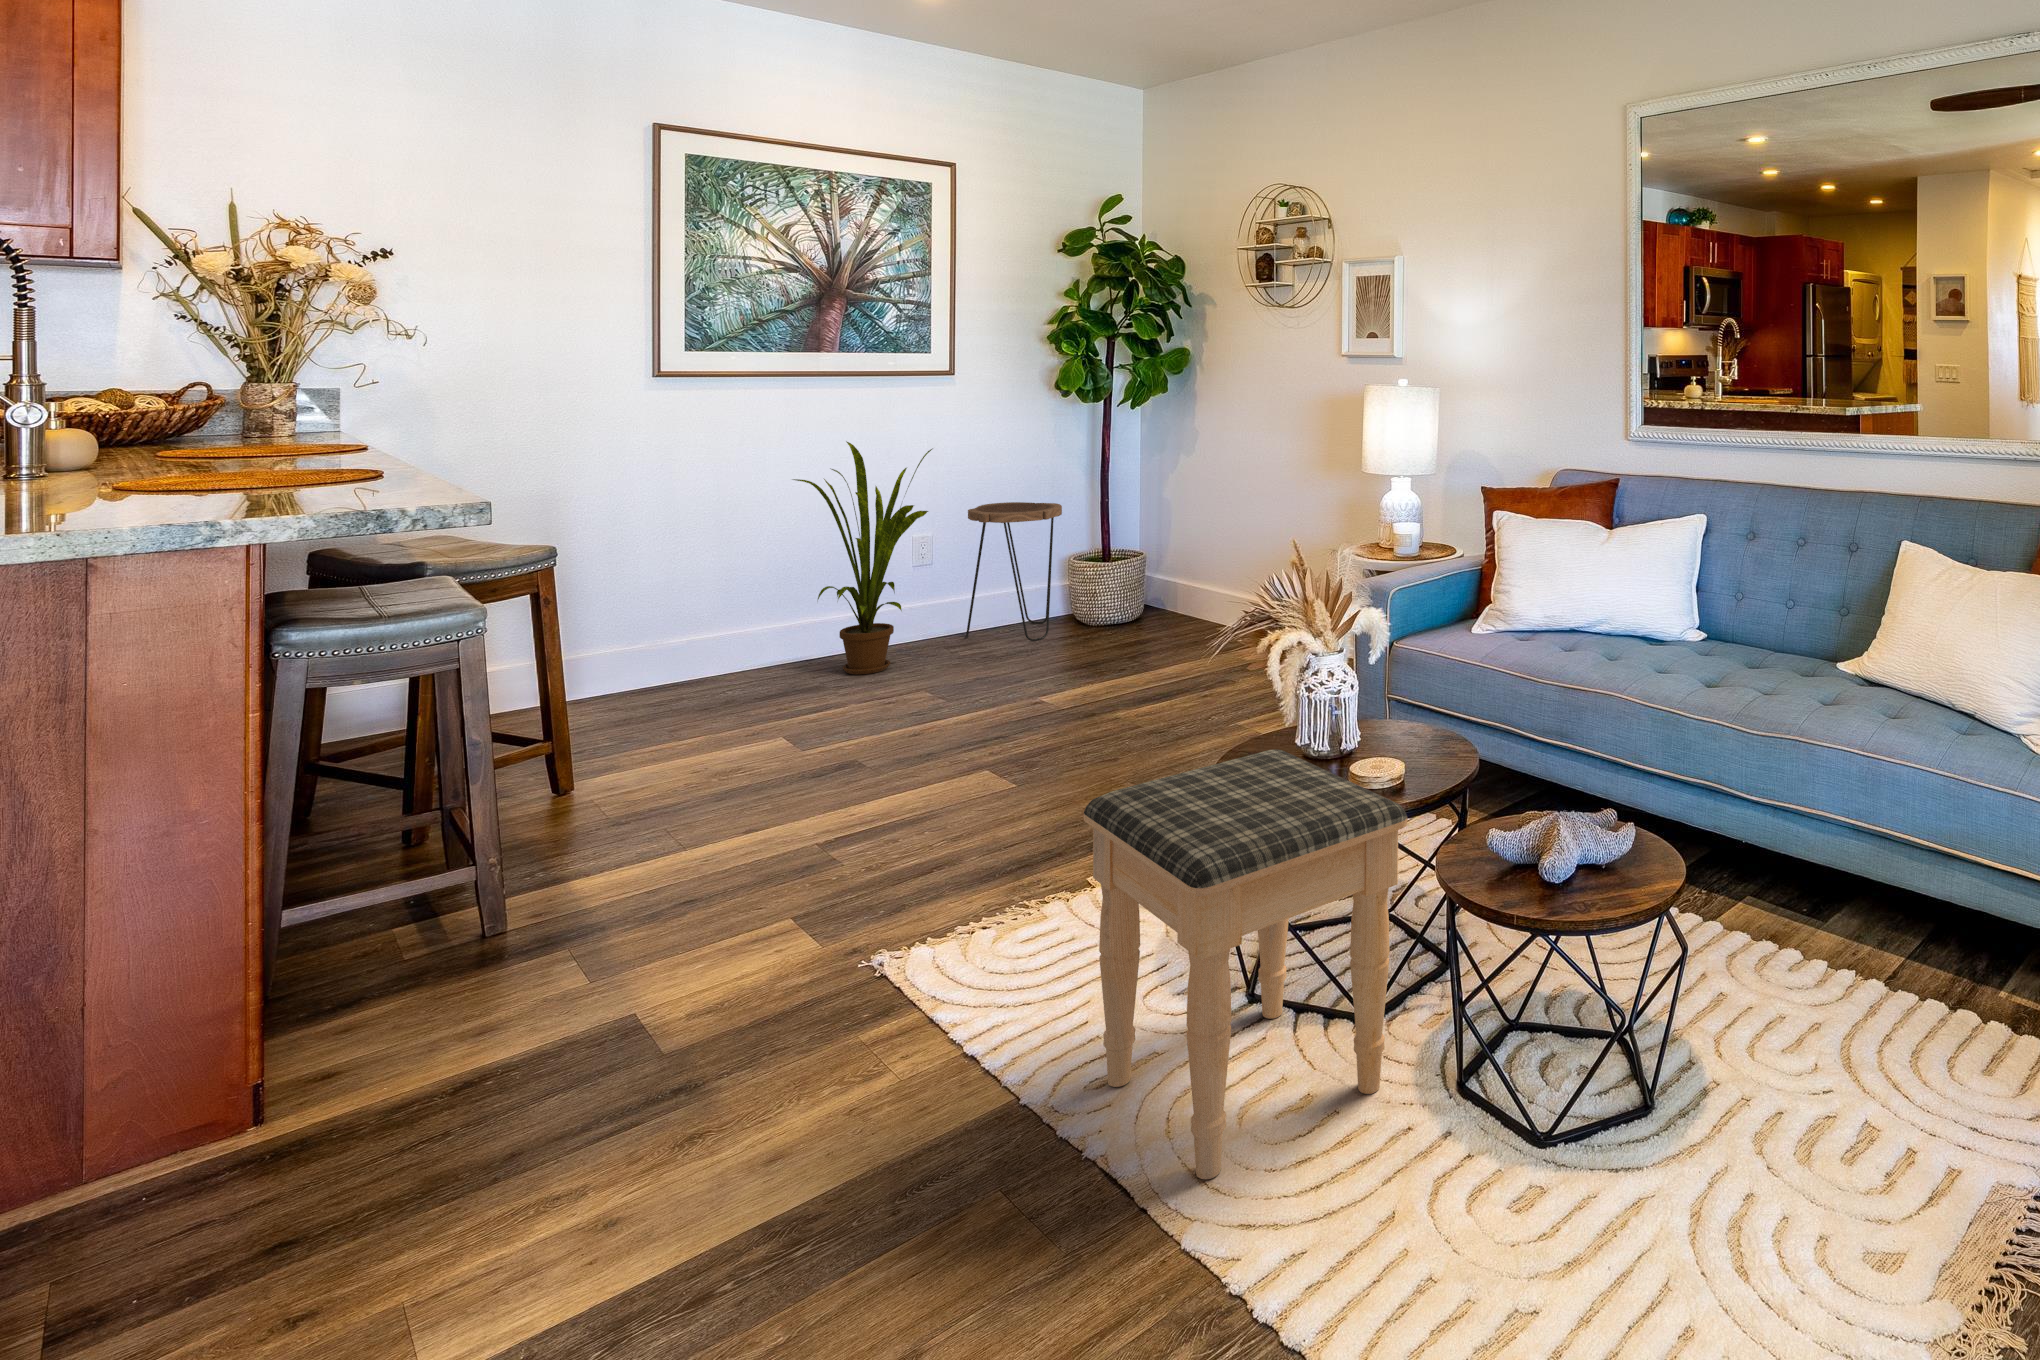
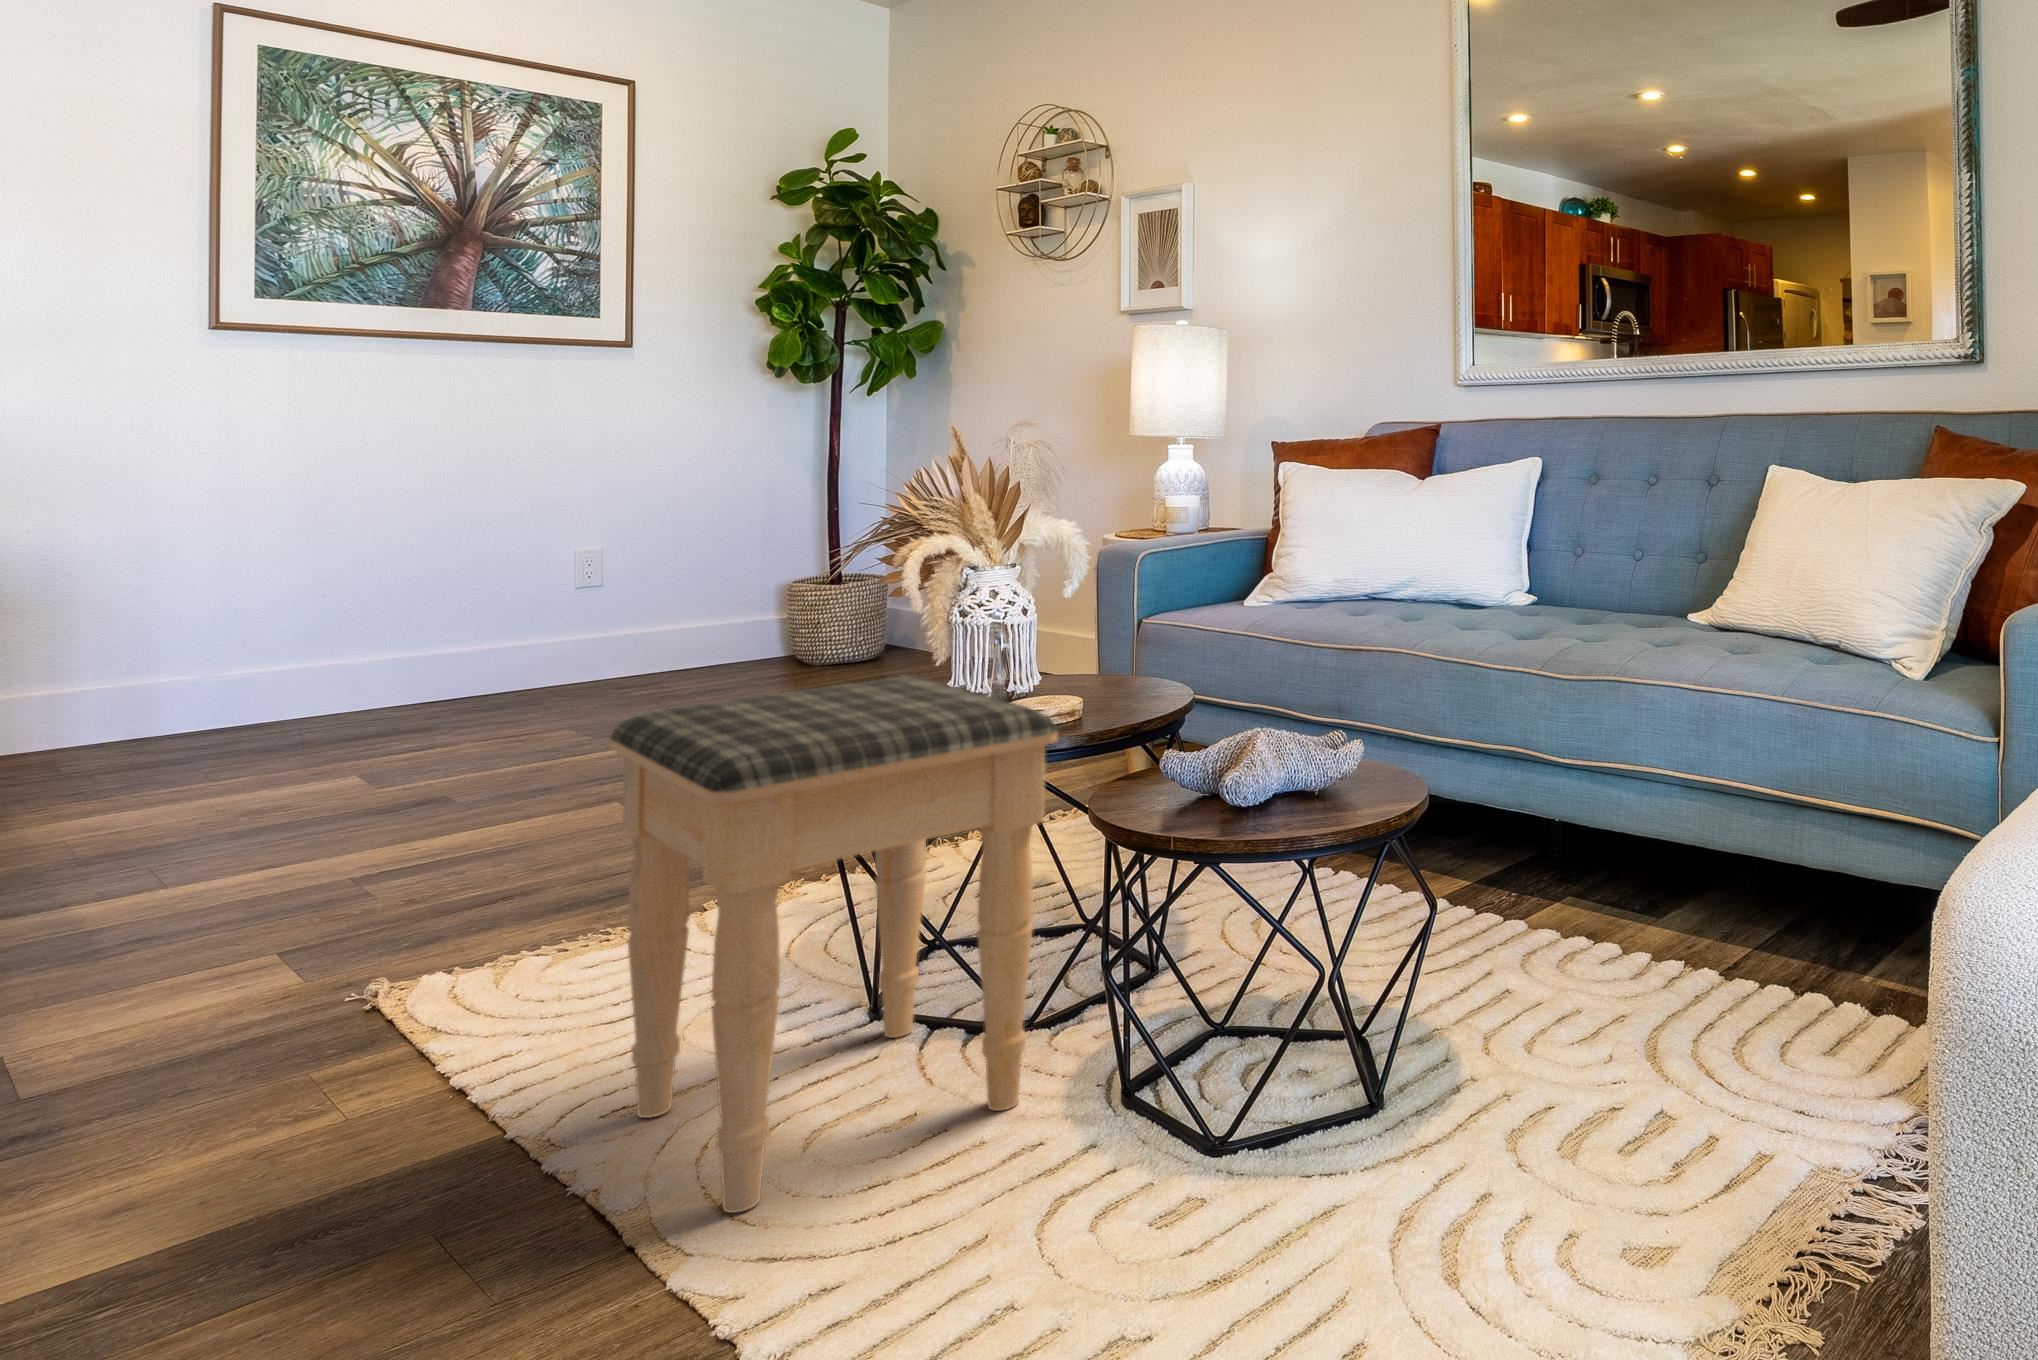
house plant: present [793,441,932,675] -> none [387,421,589,717]
side table: present [966,502,1062,641] -> none [637,510,770,681]

